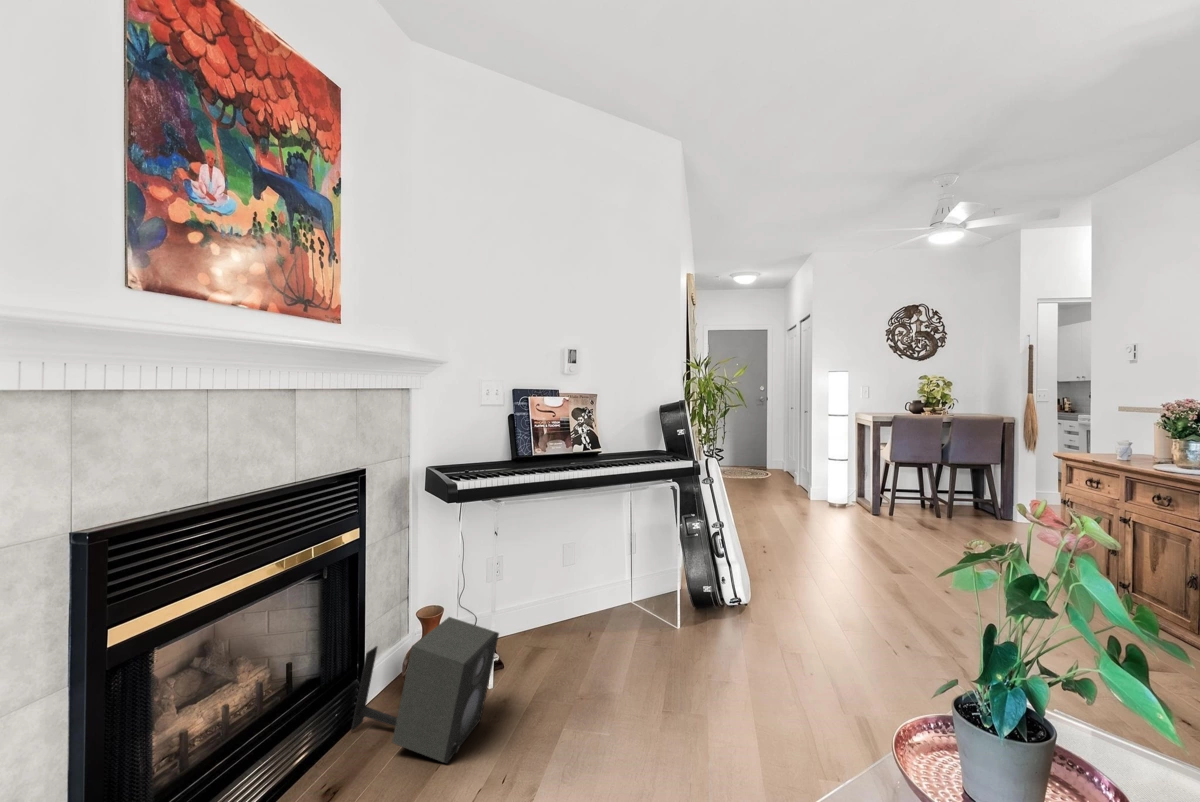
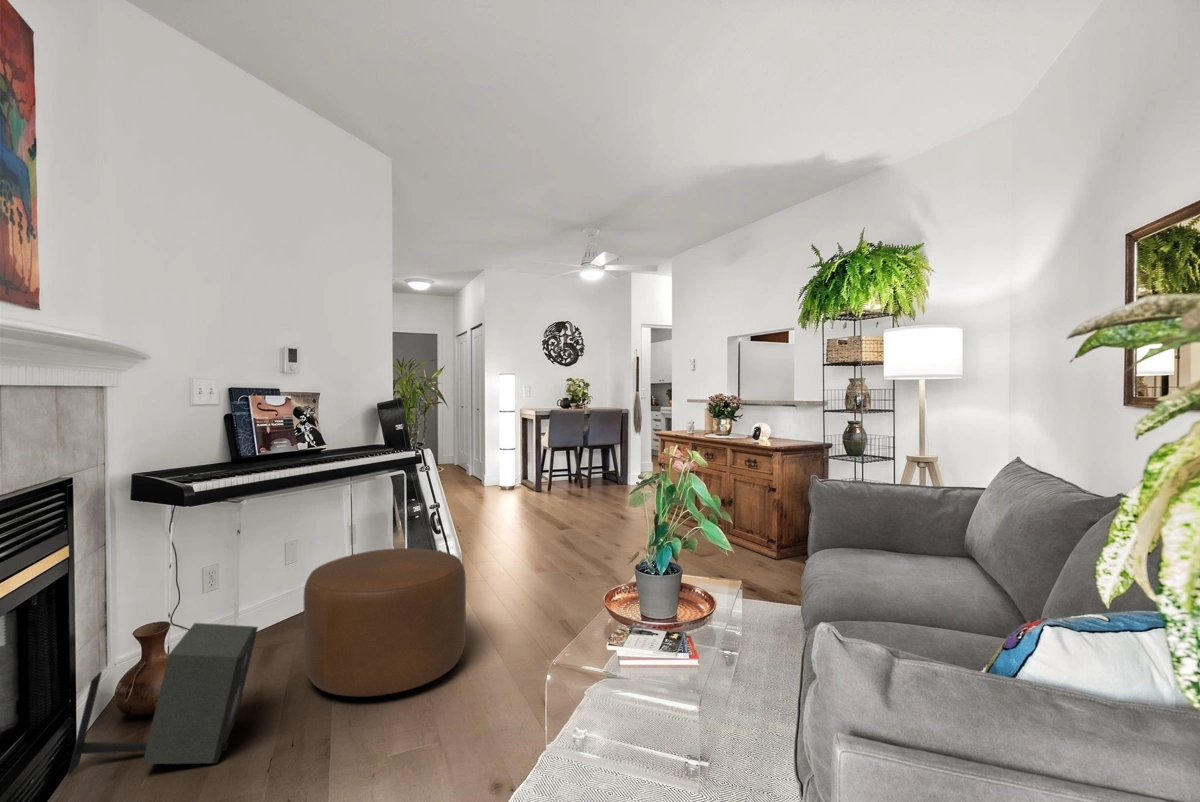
ottoman: none [547,570,718,743] -> present [304,548,466,697]

